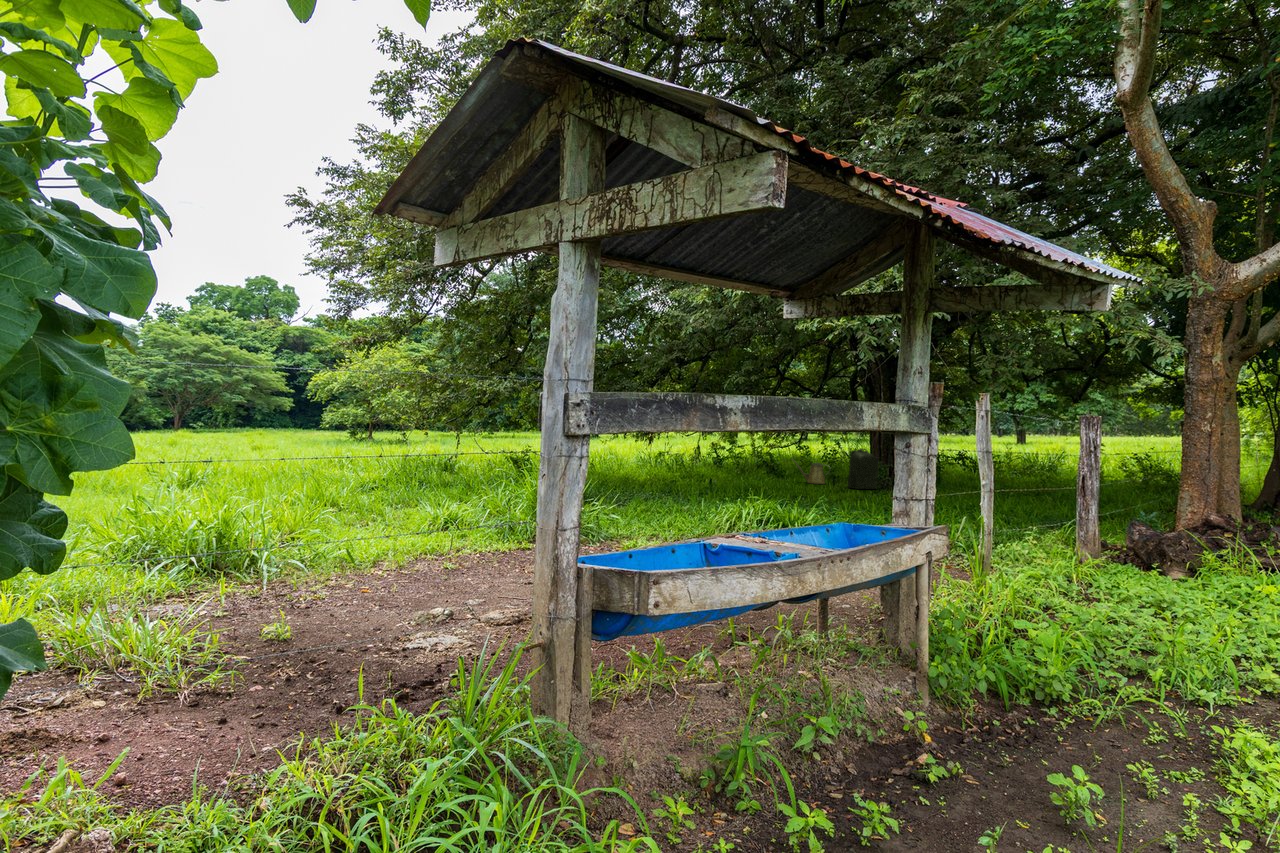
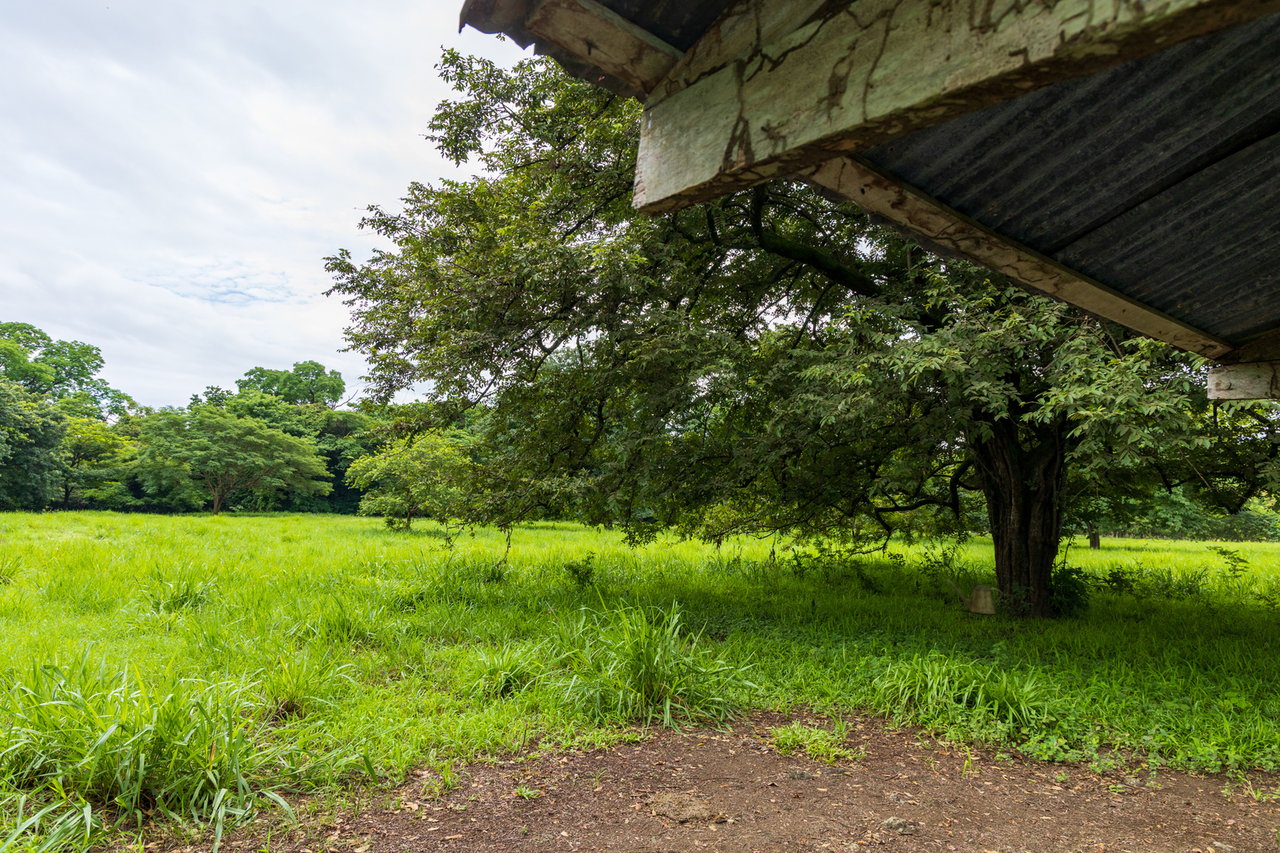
backpack: present [848,448,878,489] -> none [1030,569,1077,626]

